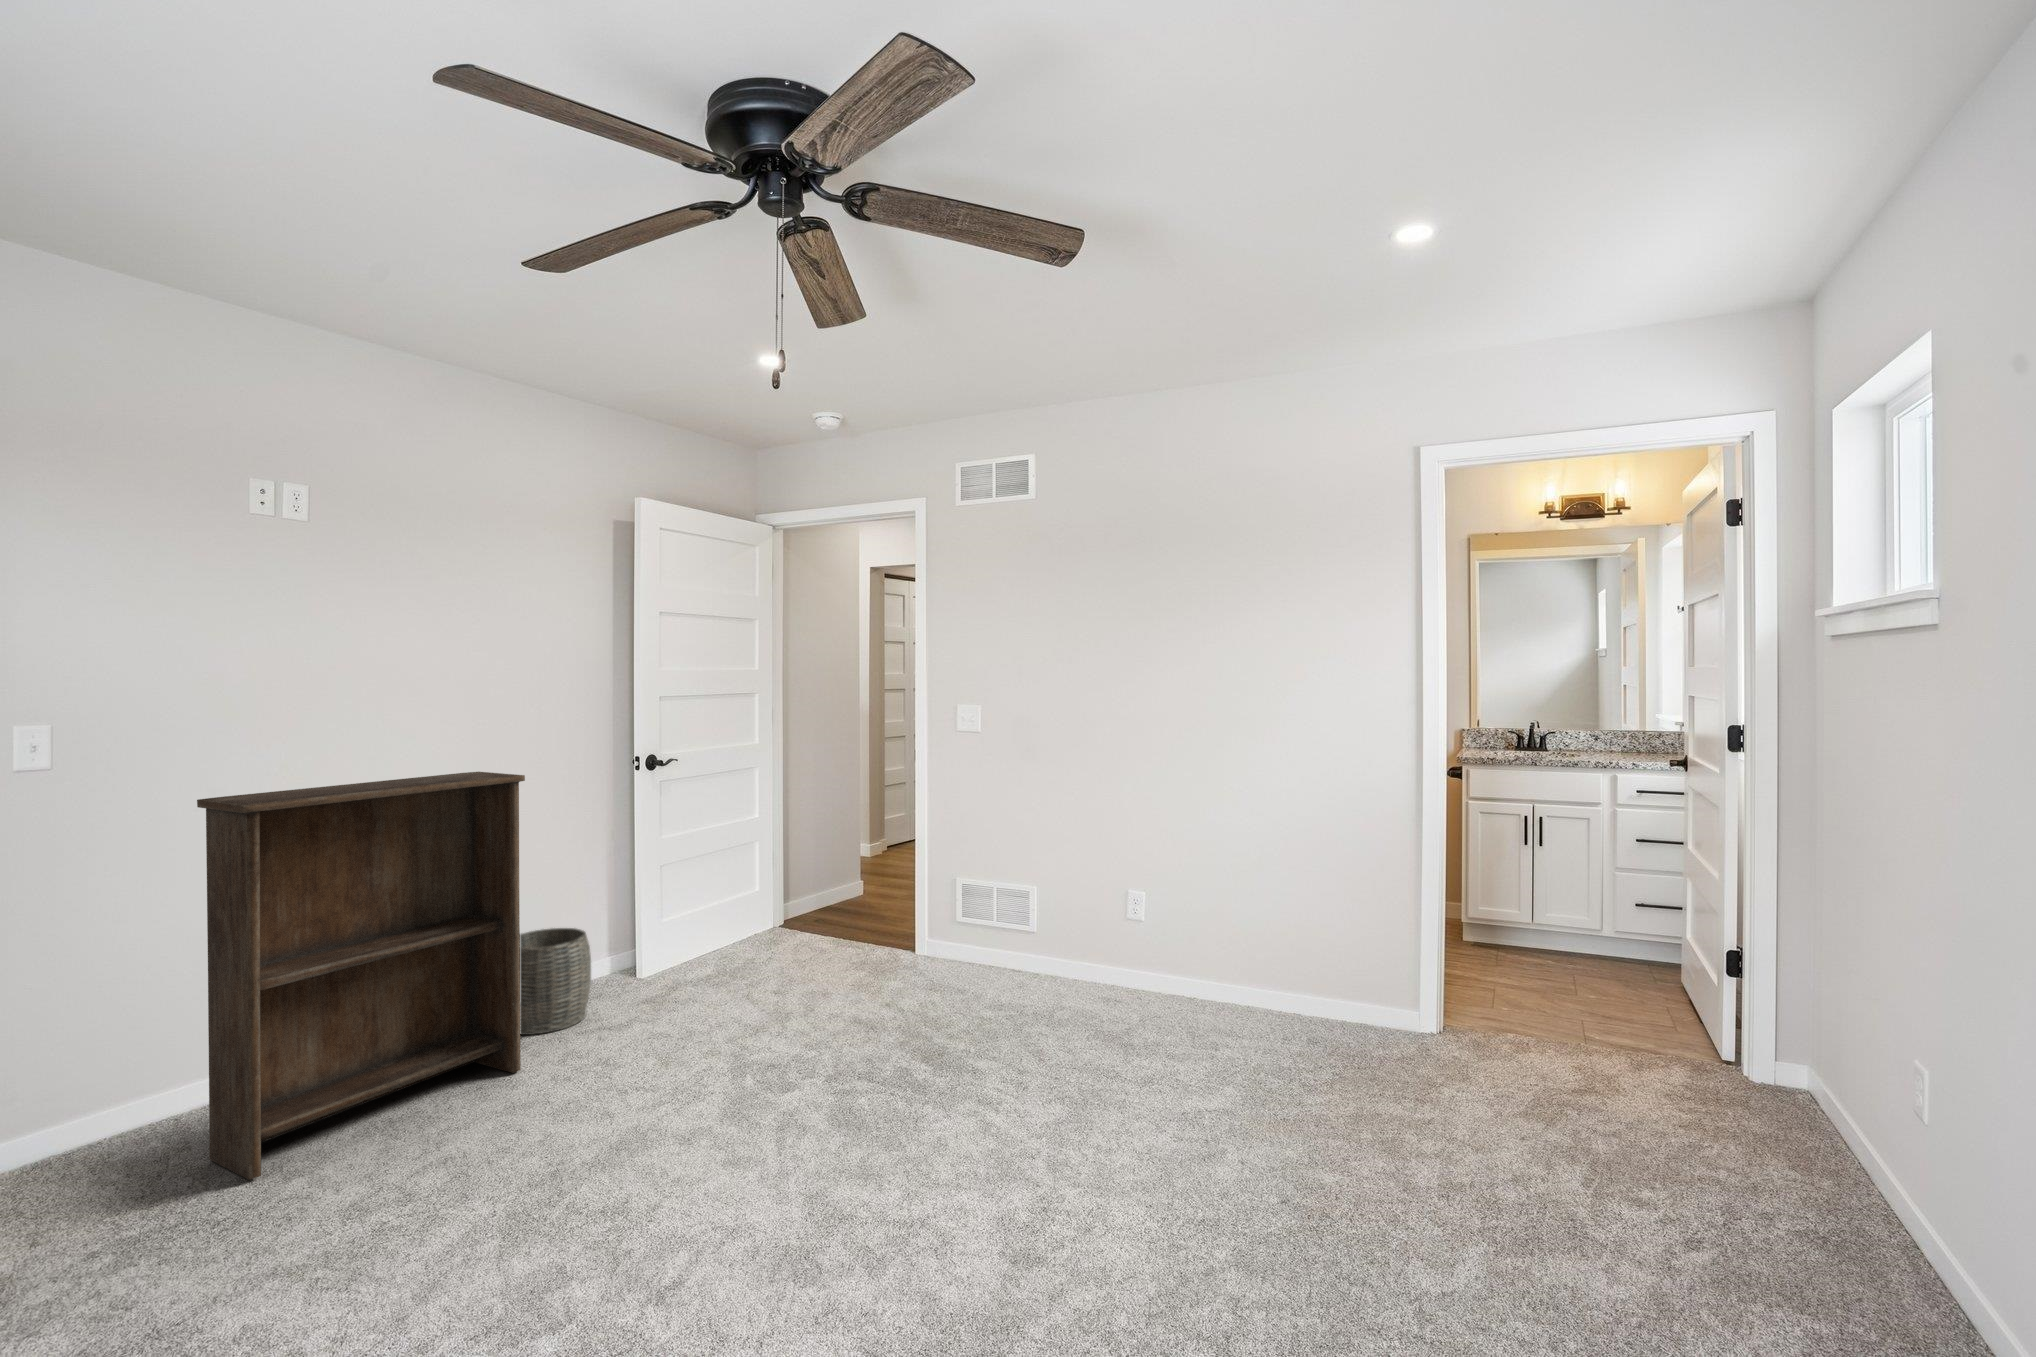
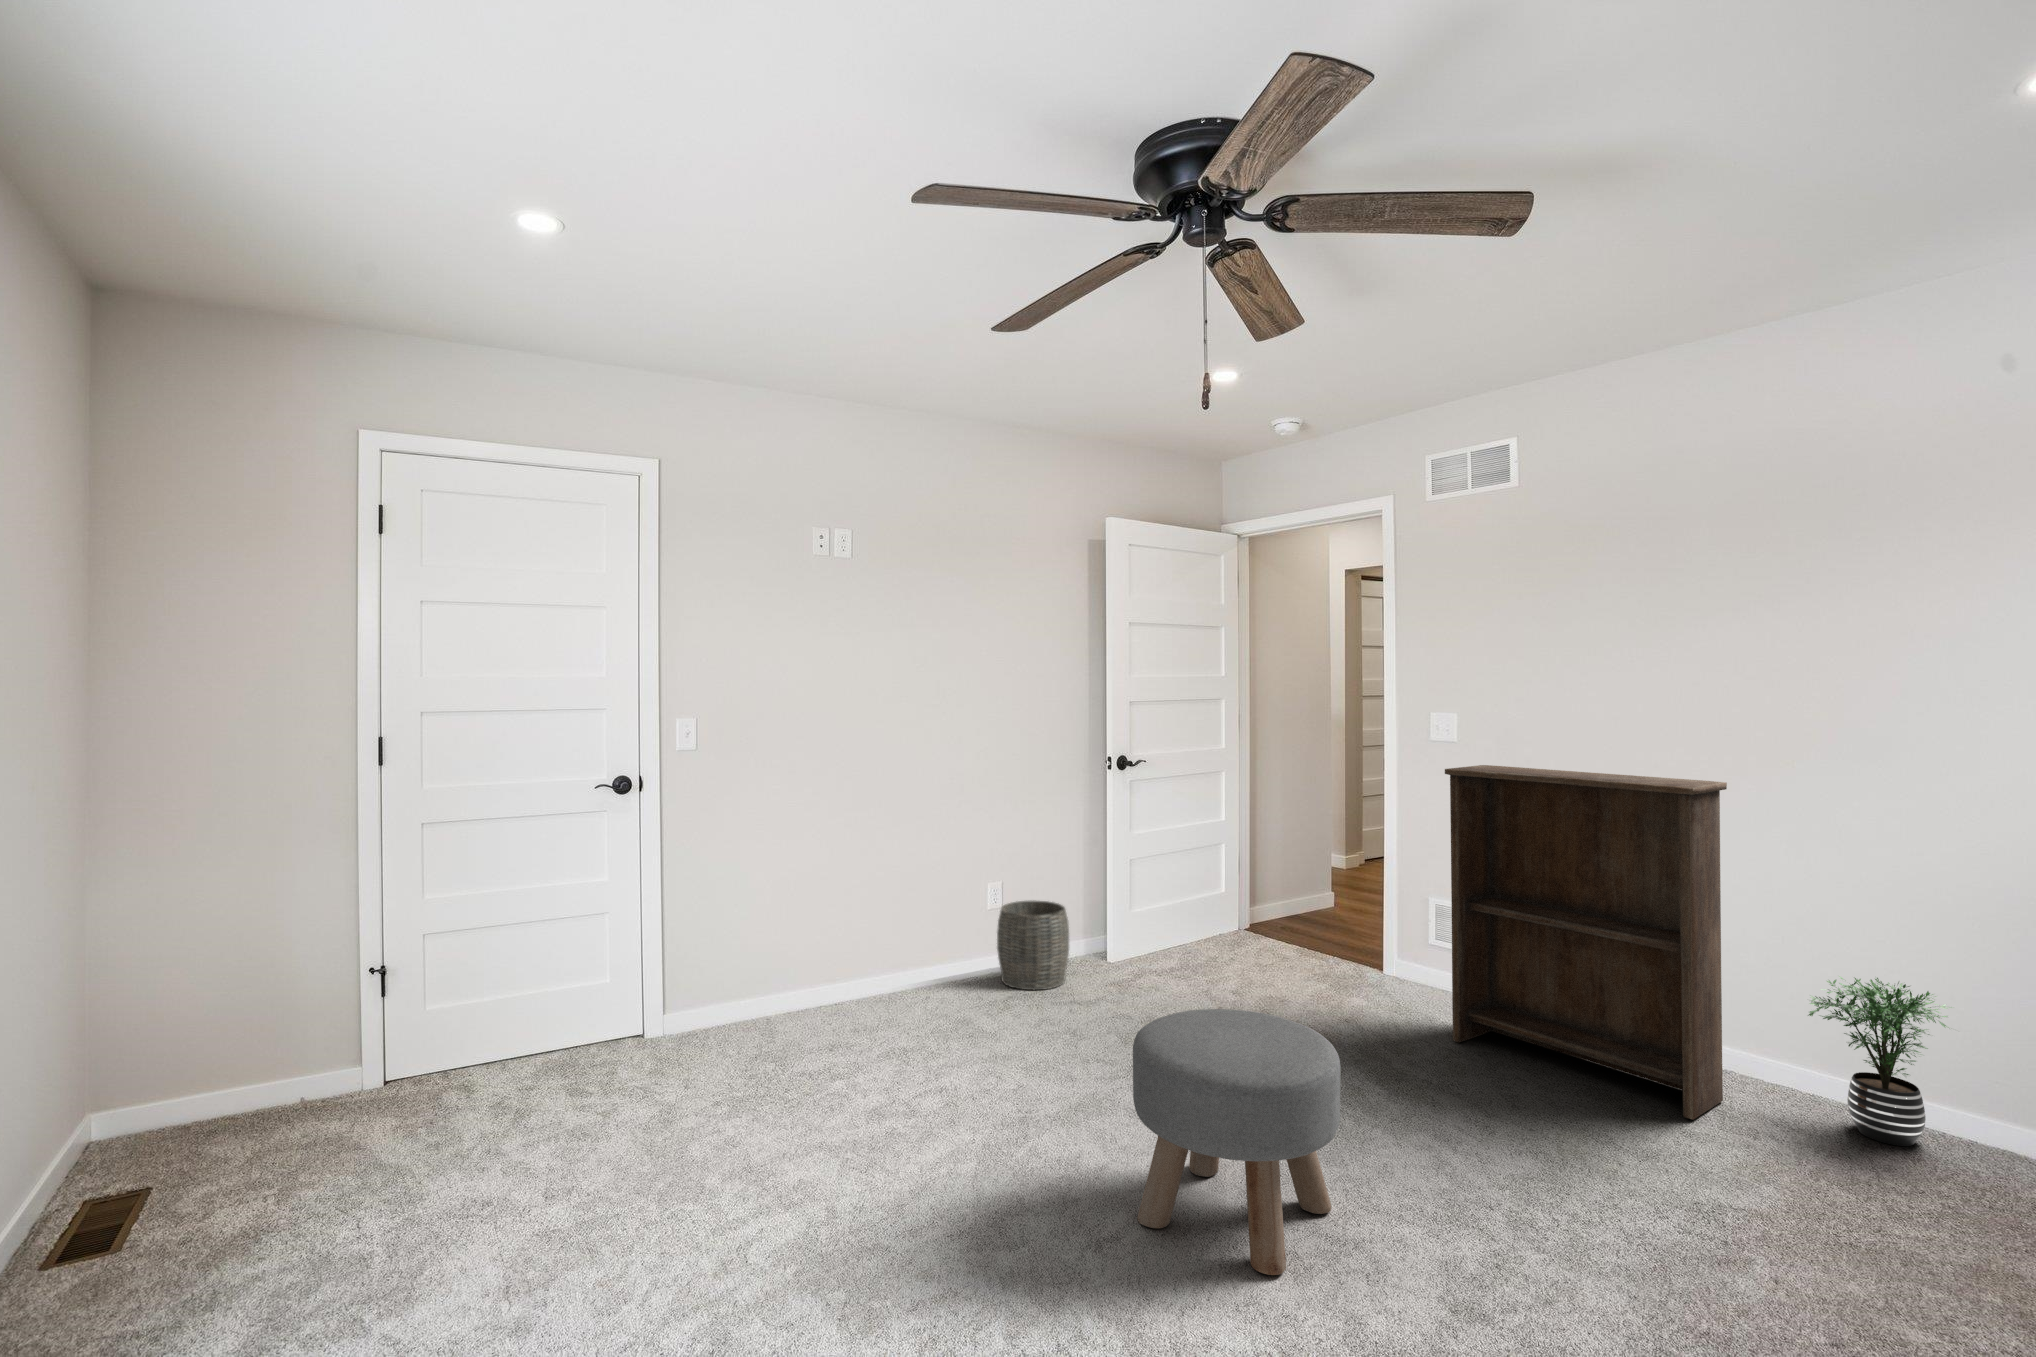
bookshelf: present [197,772,525,1180] -> present [1445,765,1727,1120]
potted plant: none [1232,898,1320,1023] -> present [1808,976,1947,1146]
ottoman: none [691,1017,906,1284] -> present [1133,1009,1341,1275]

